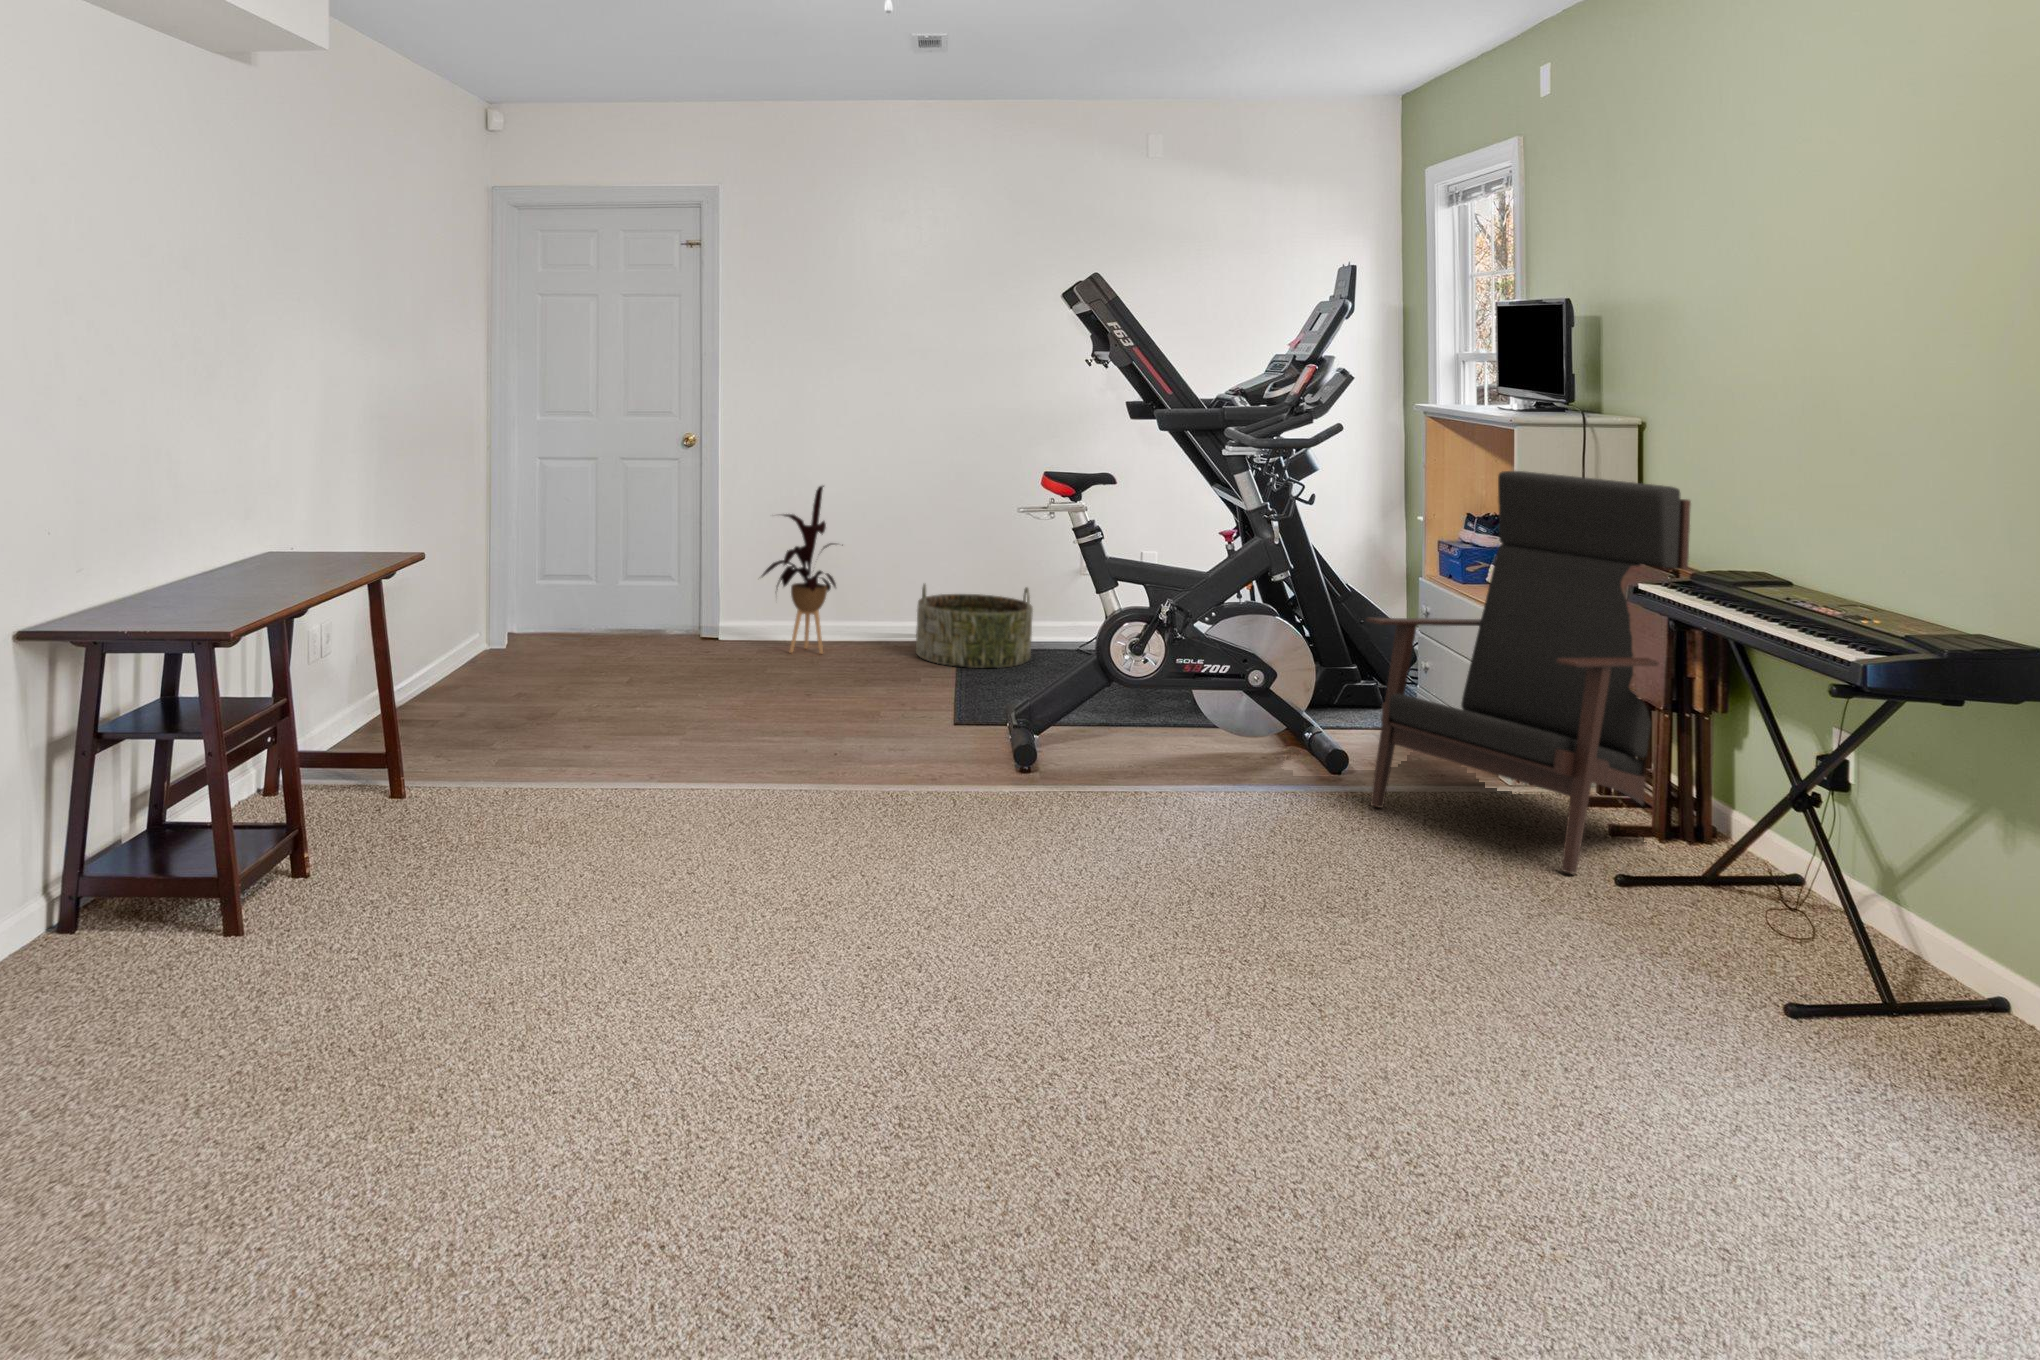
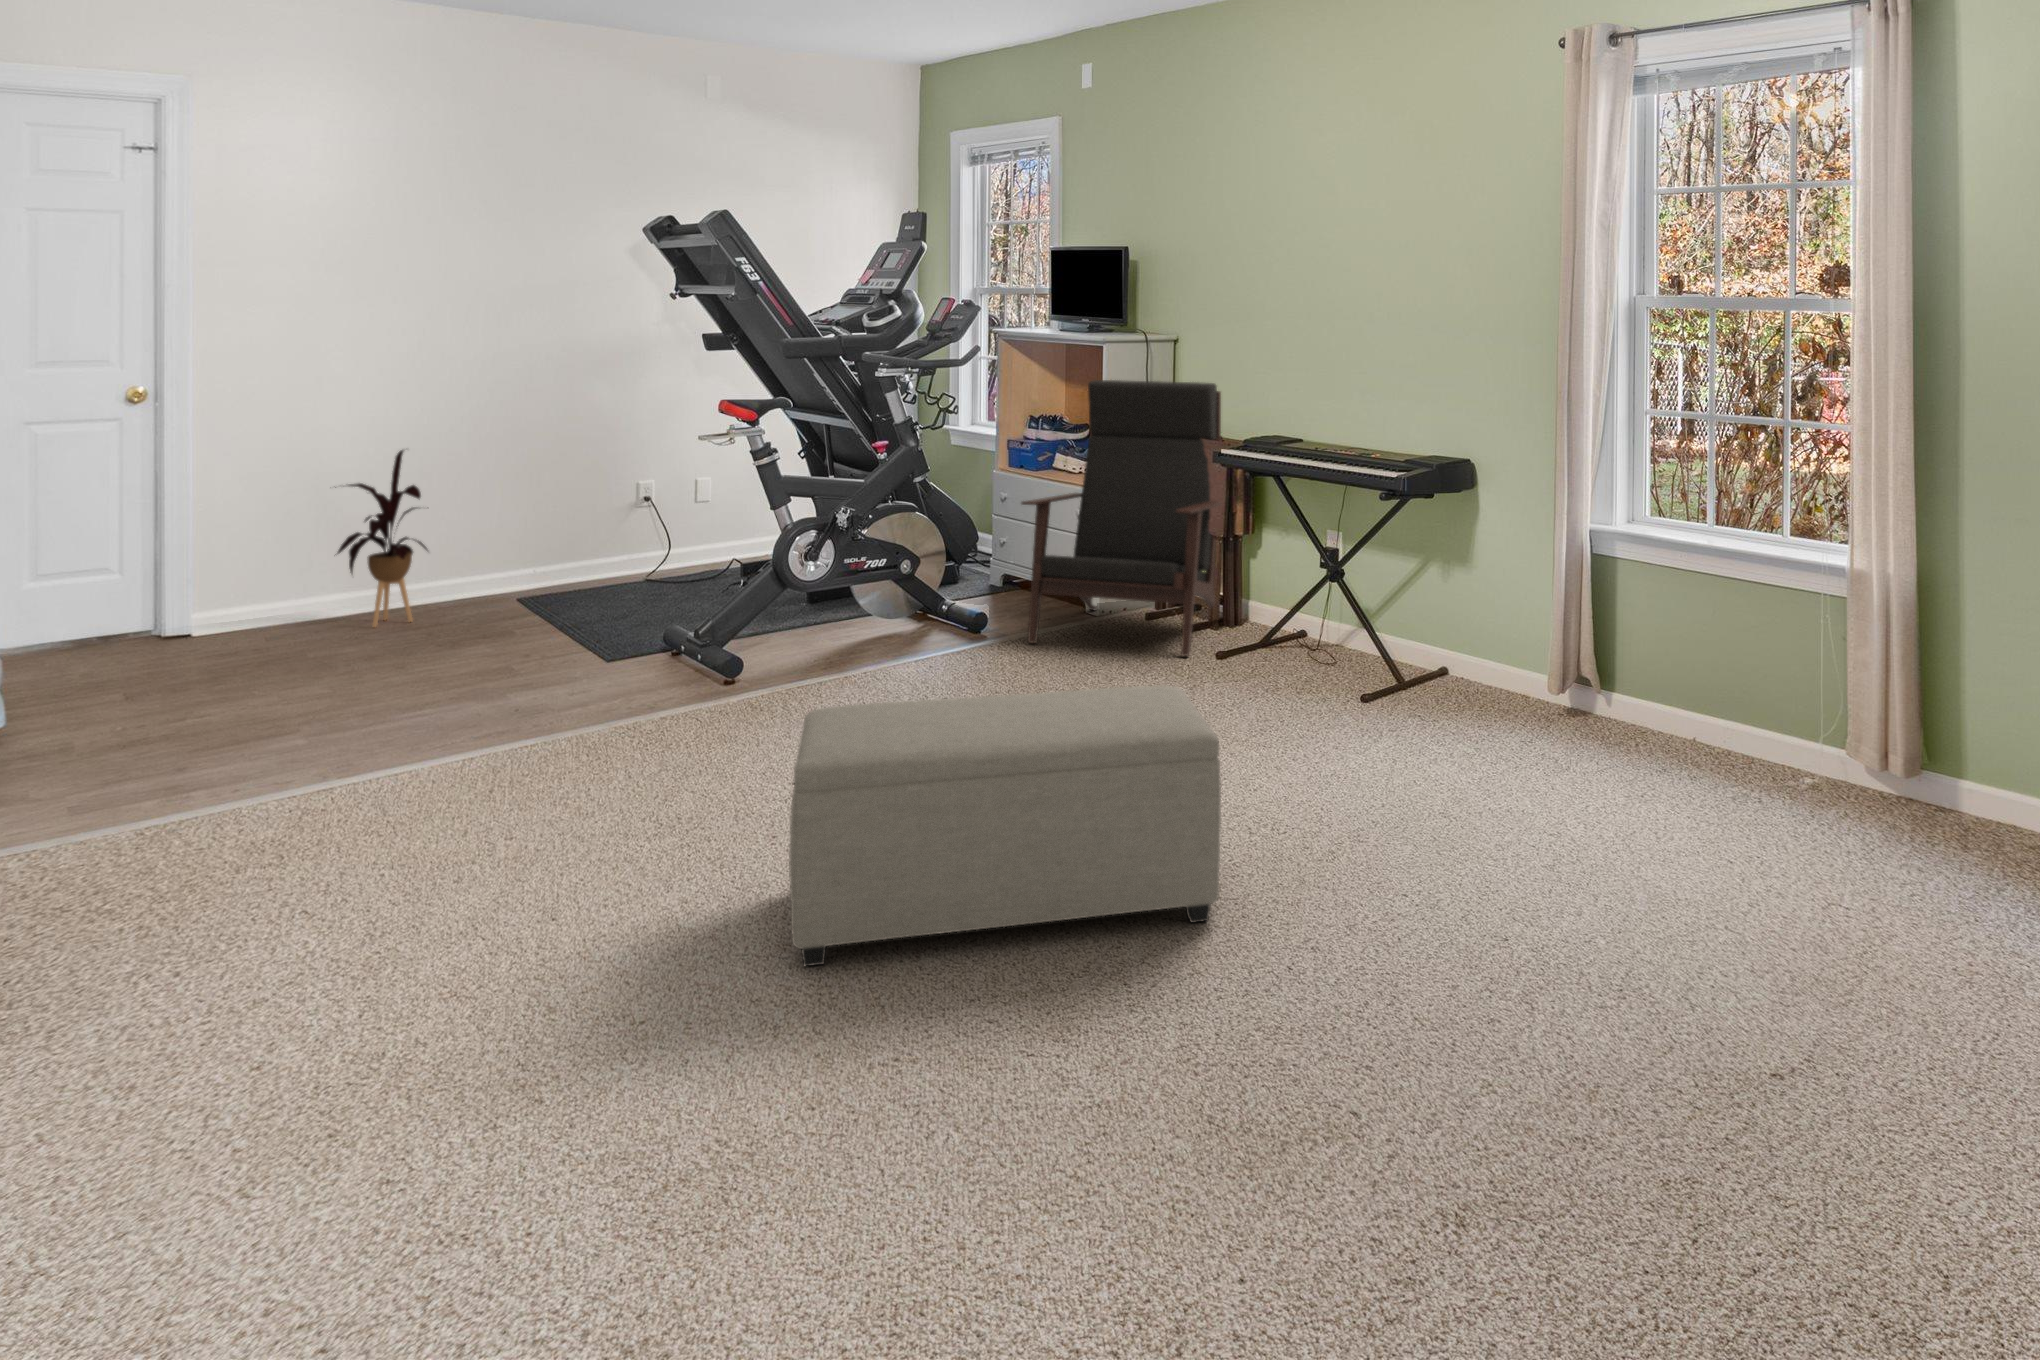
basket: present [916,584,1033,668] -> none [512,523,636,609]
ottoman: none [710,805,1277,1243] -> present [789,685,1221,966]

